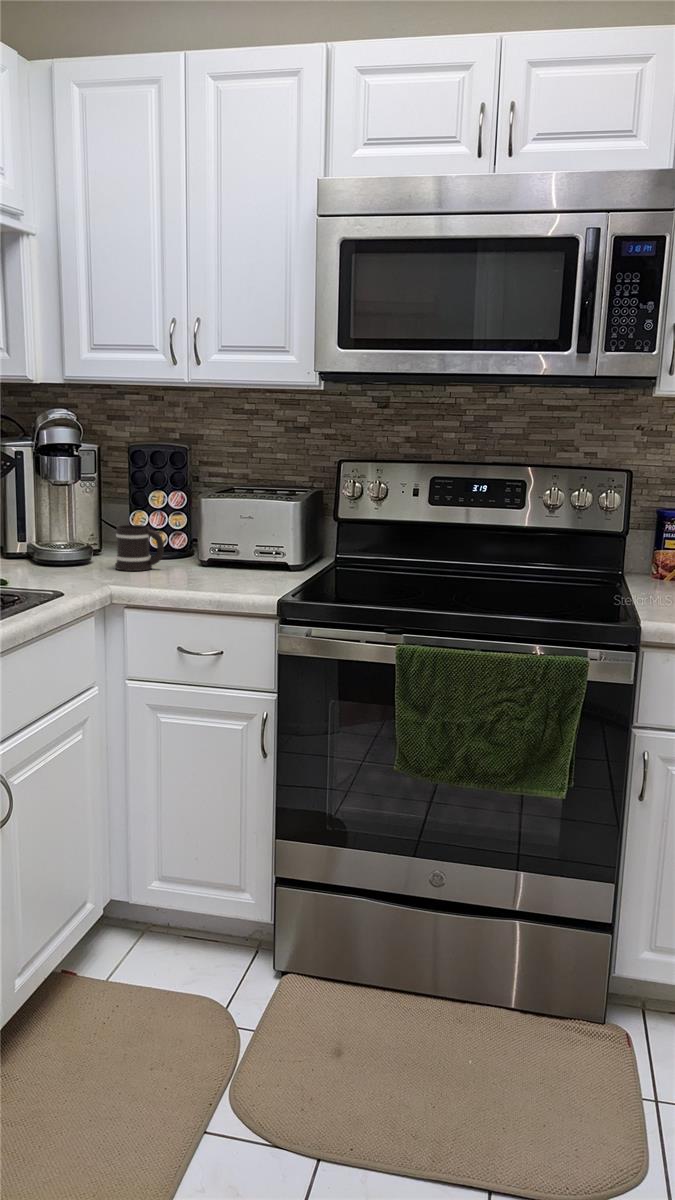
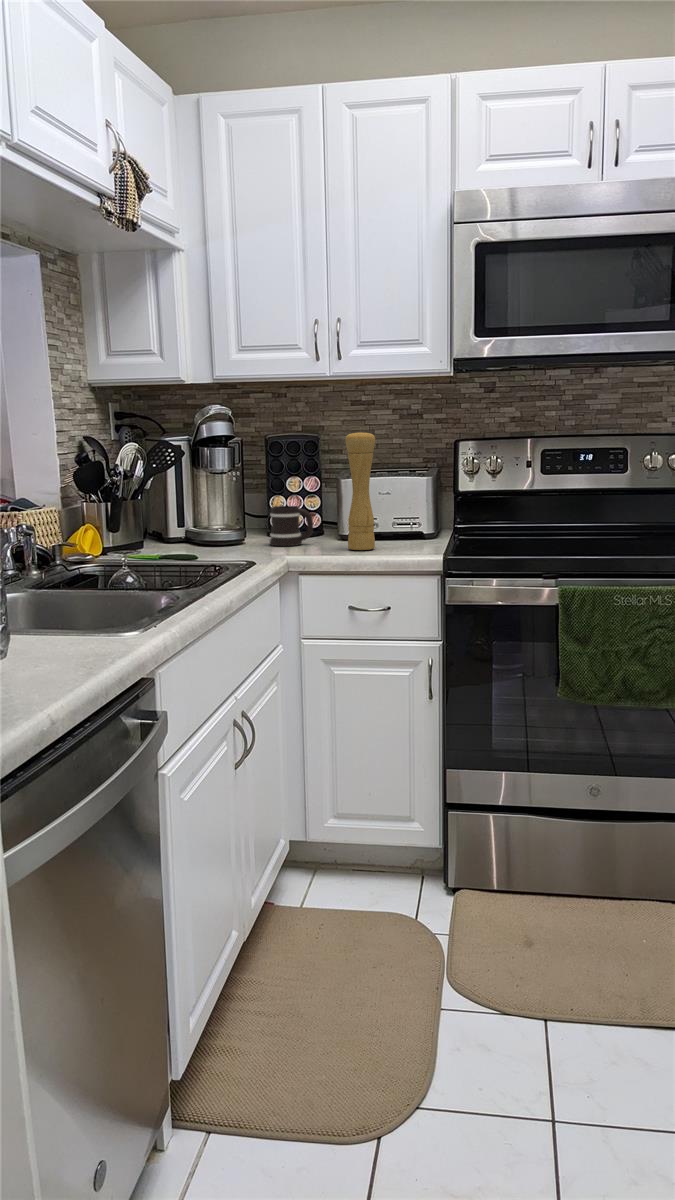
pepper mill: none [189,447,223,582] -> present [345,431,375,550]

